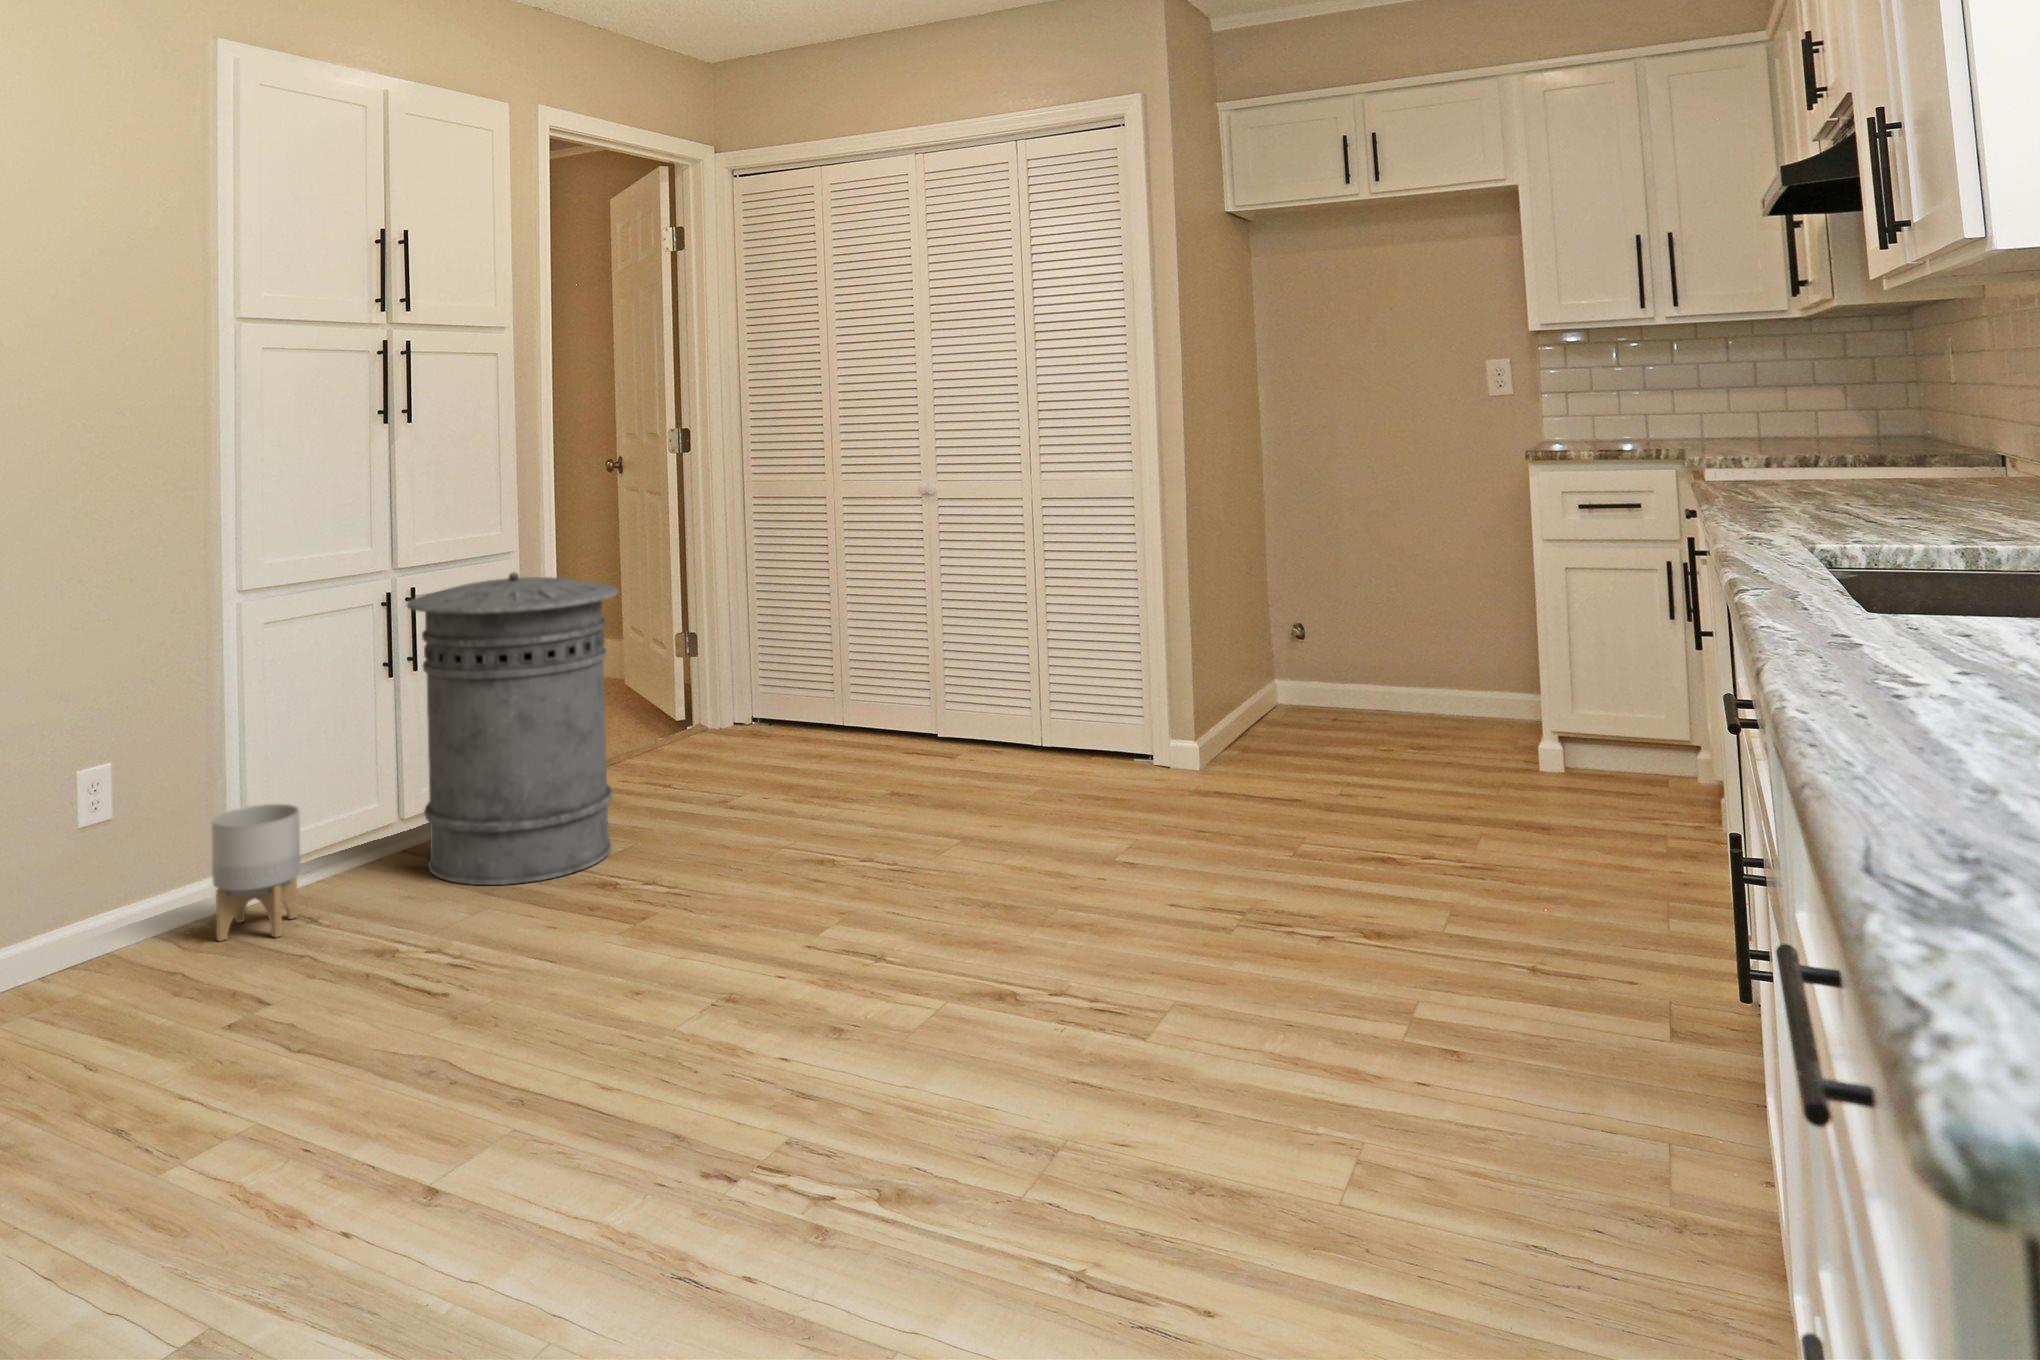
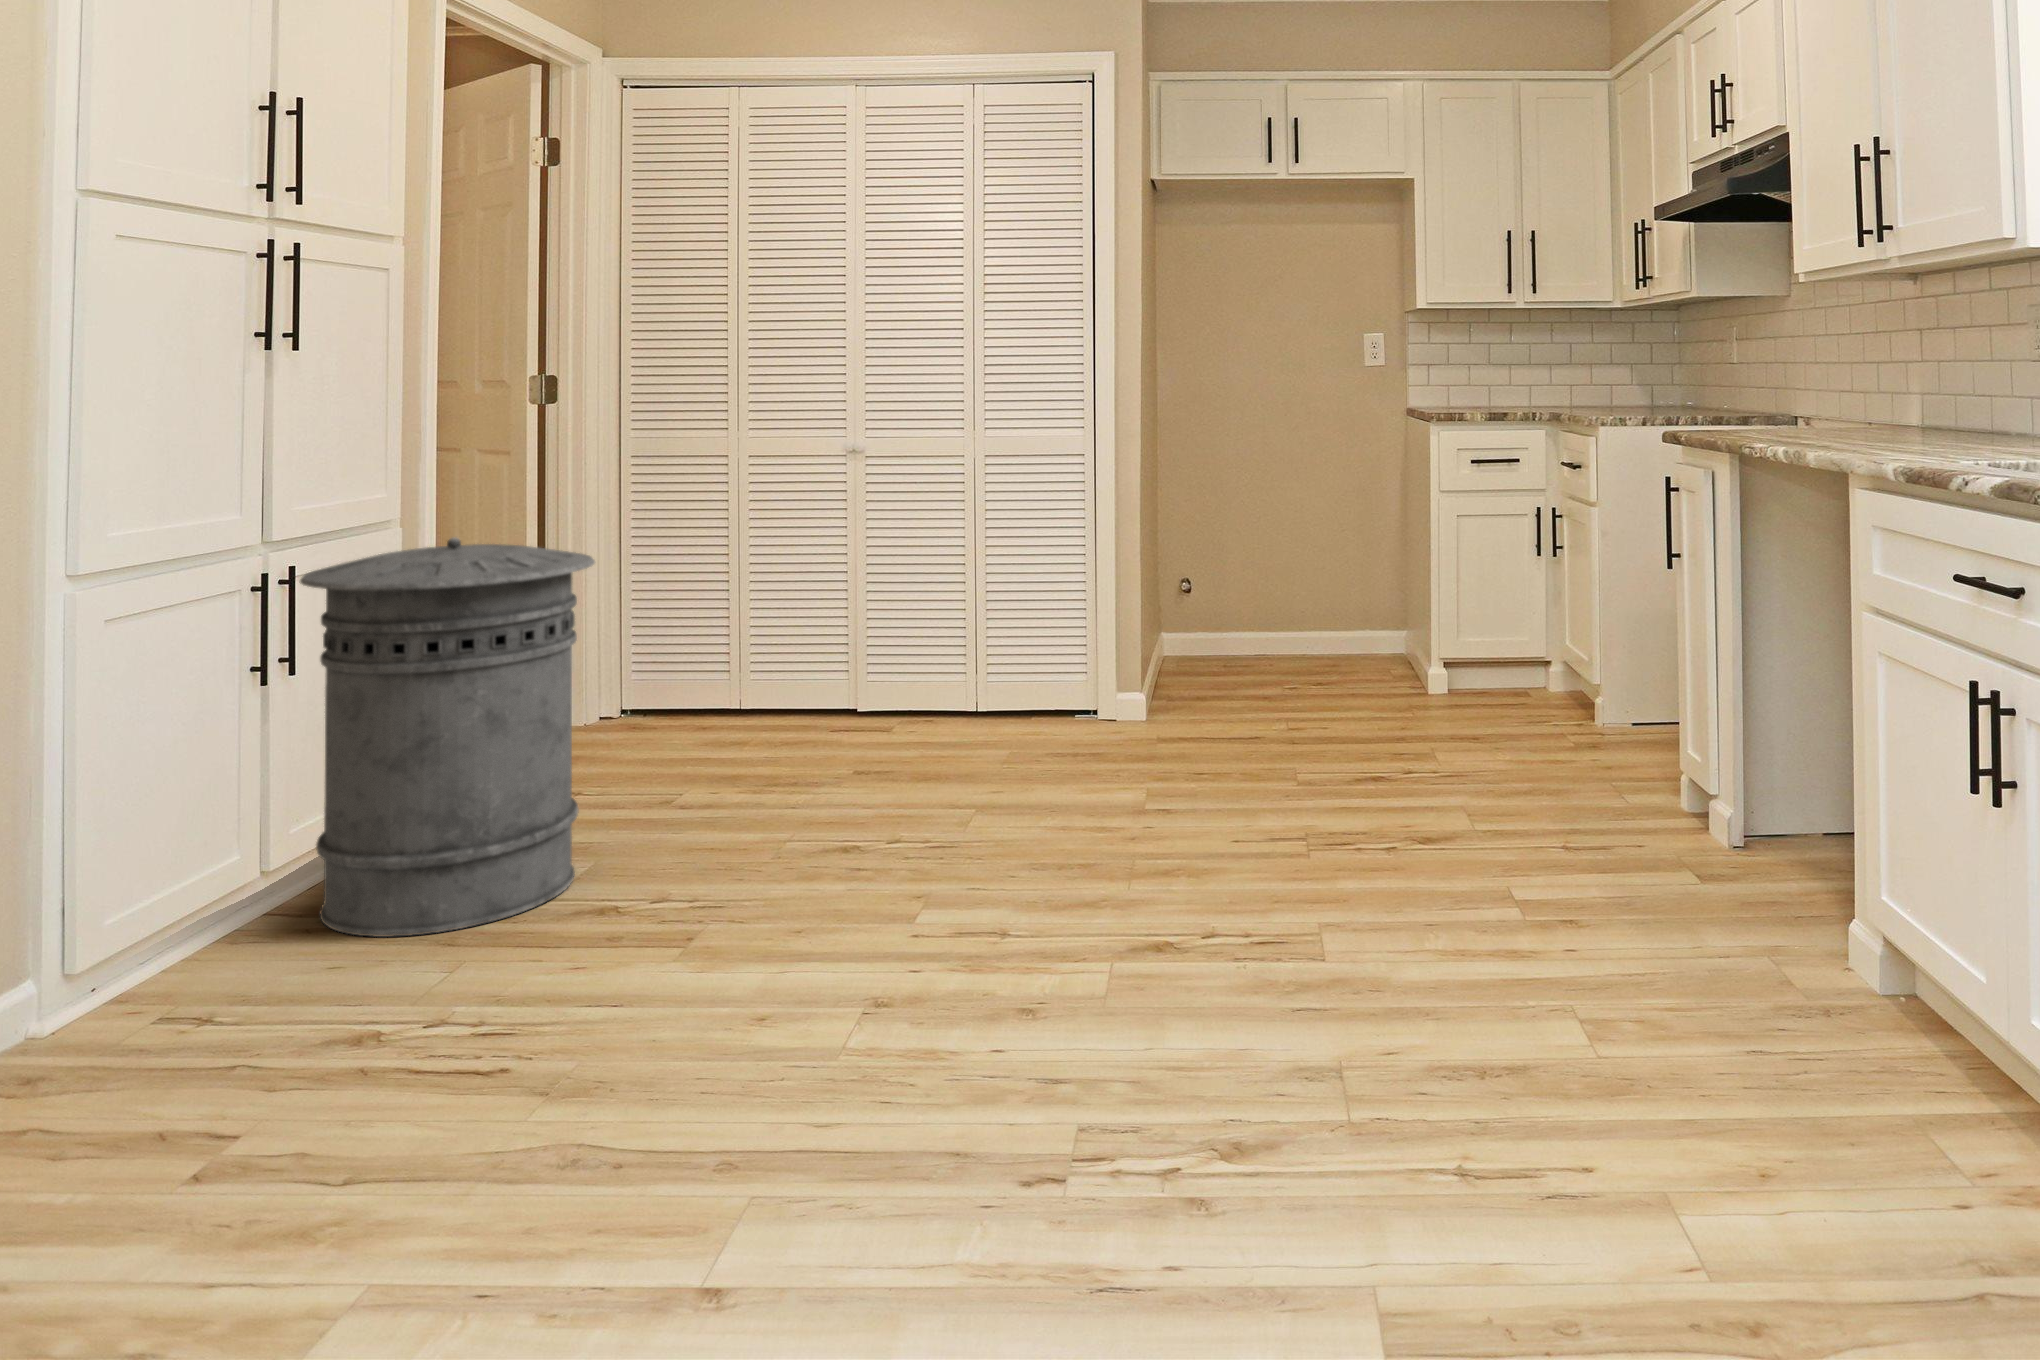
planter: present [212,804,300,941] -> none [38,861,184,1068]

